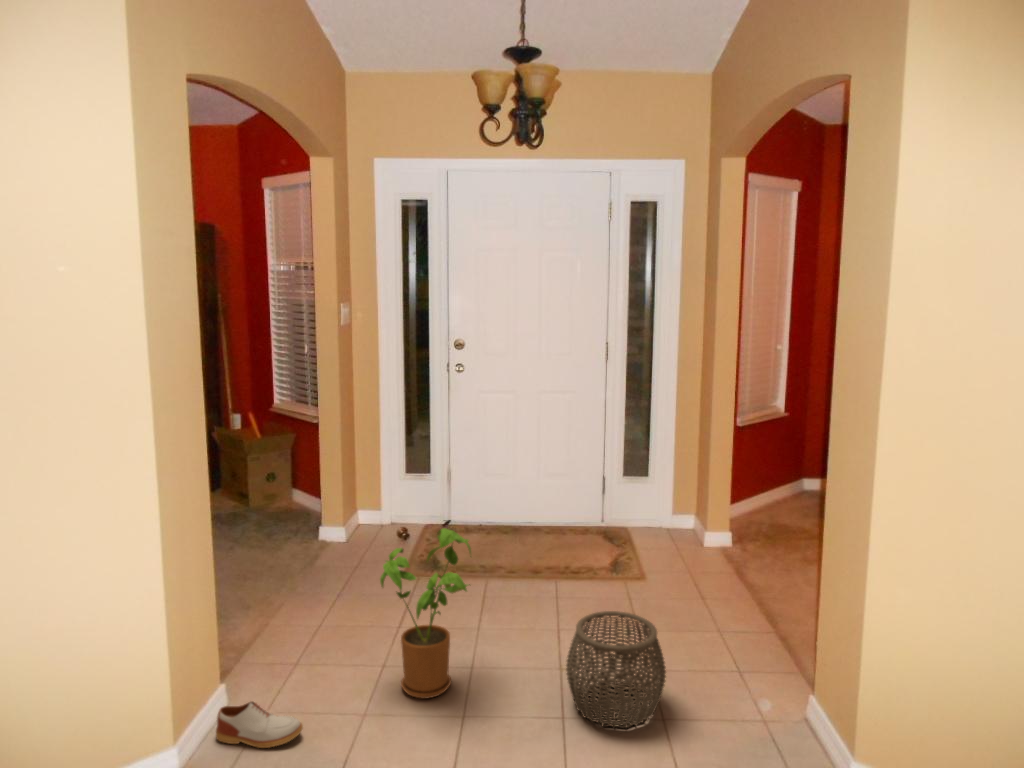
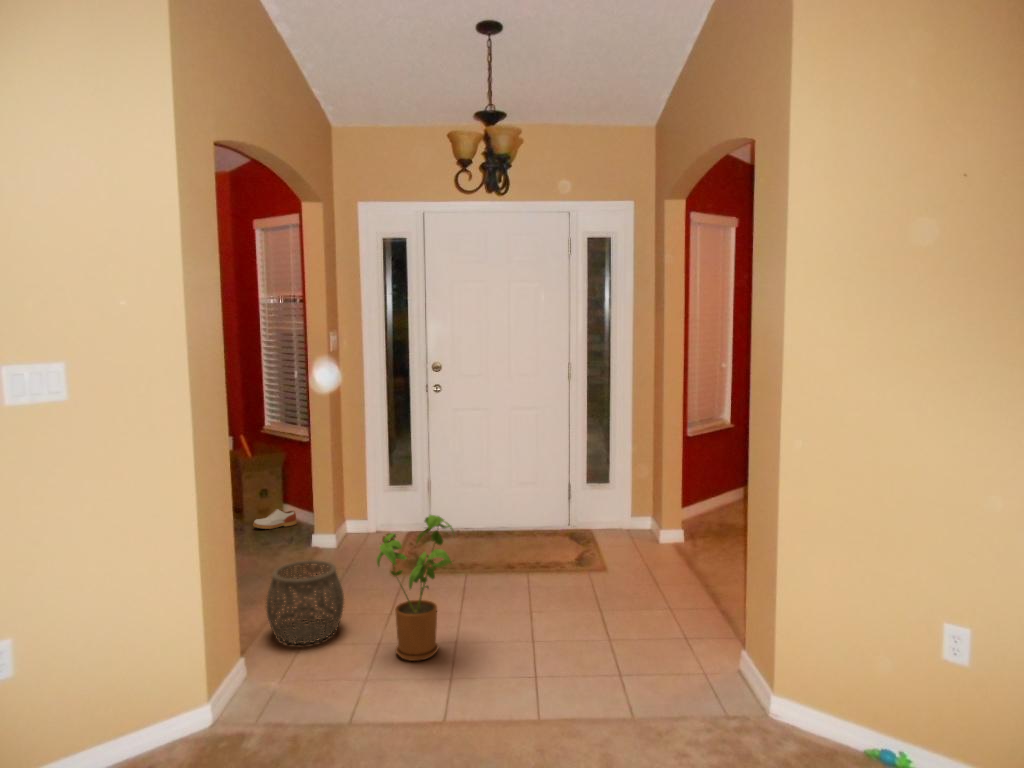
woven basket: present [566,611,666,728] -> present [266,560,344,644]
shoe: present [216,701,303,748] -> present [253,509,296,529]

